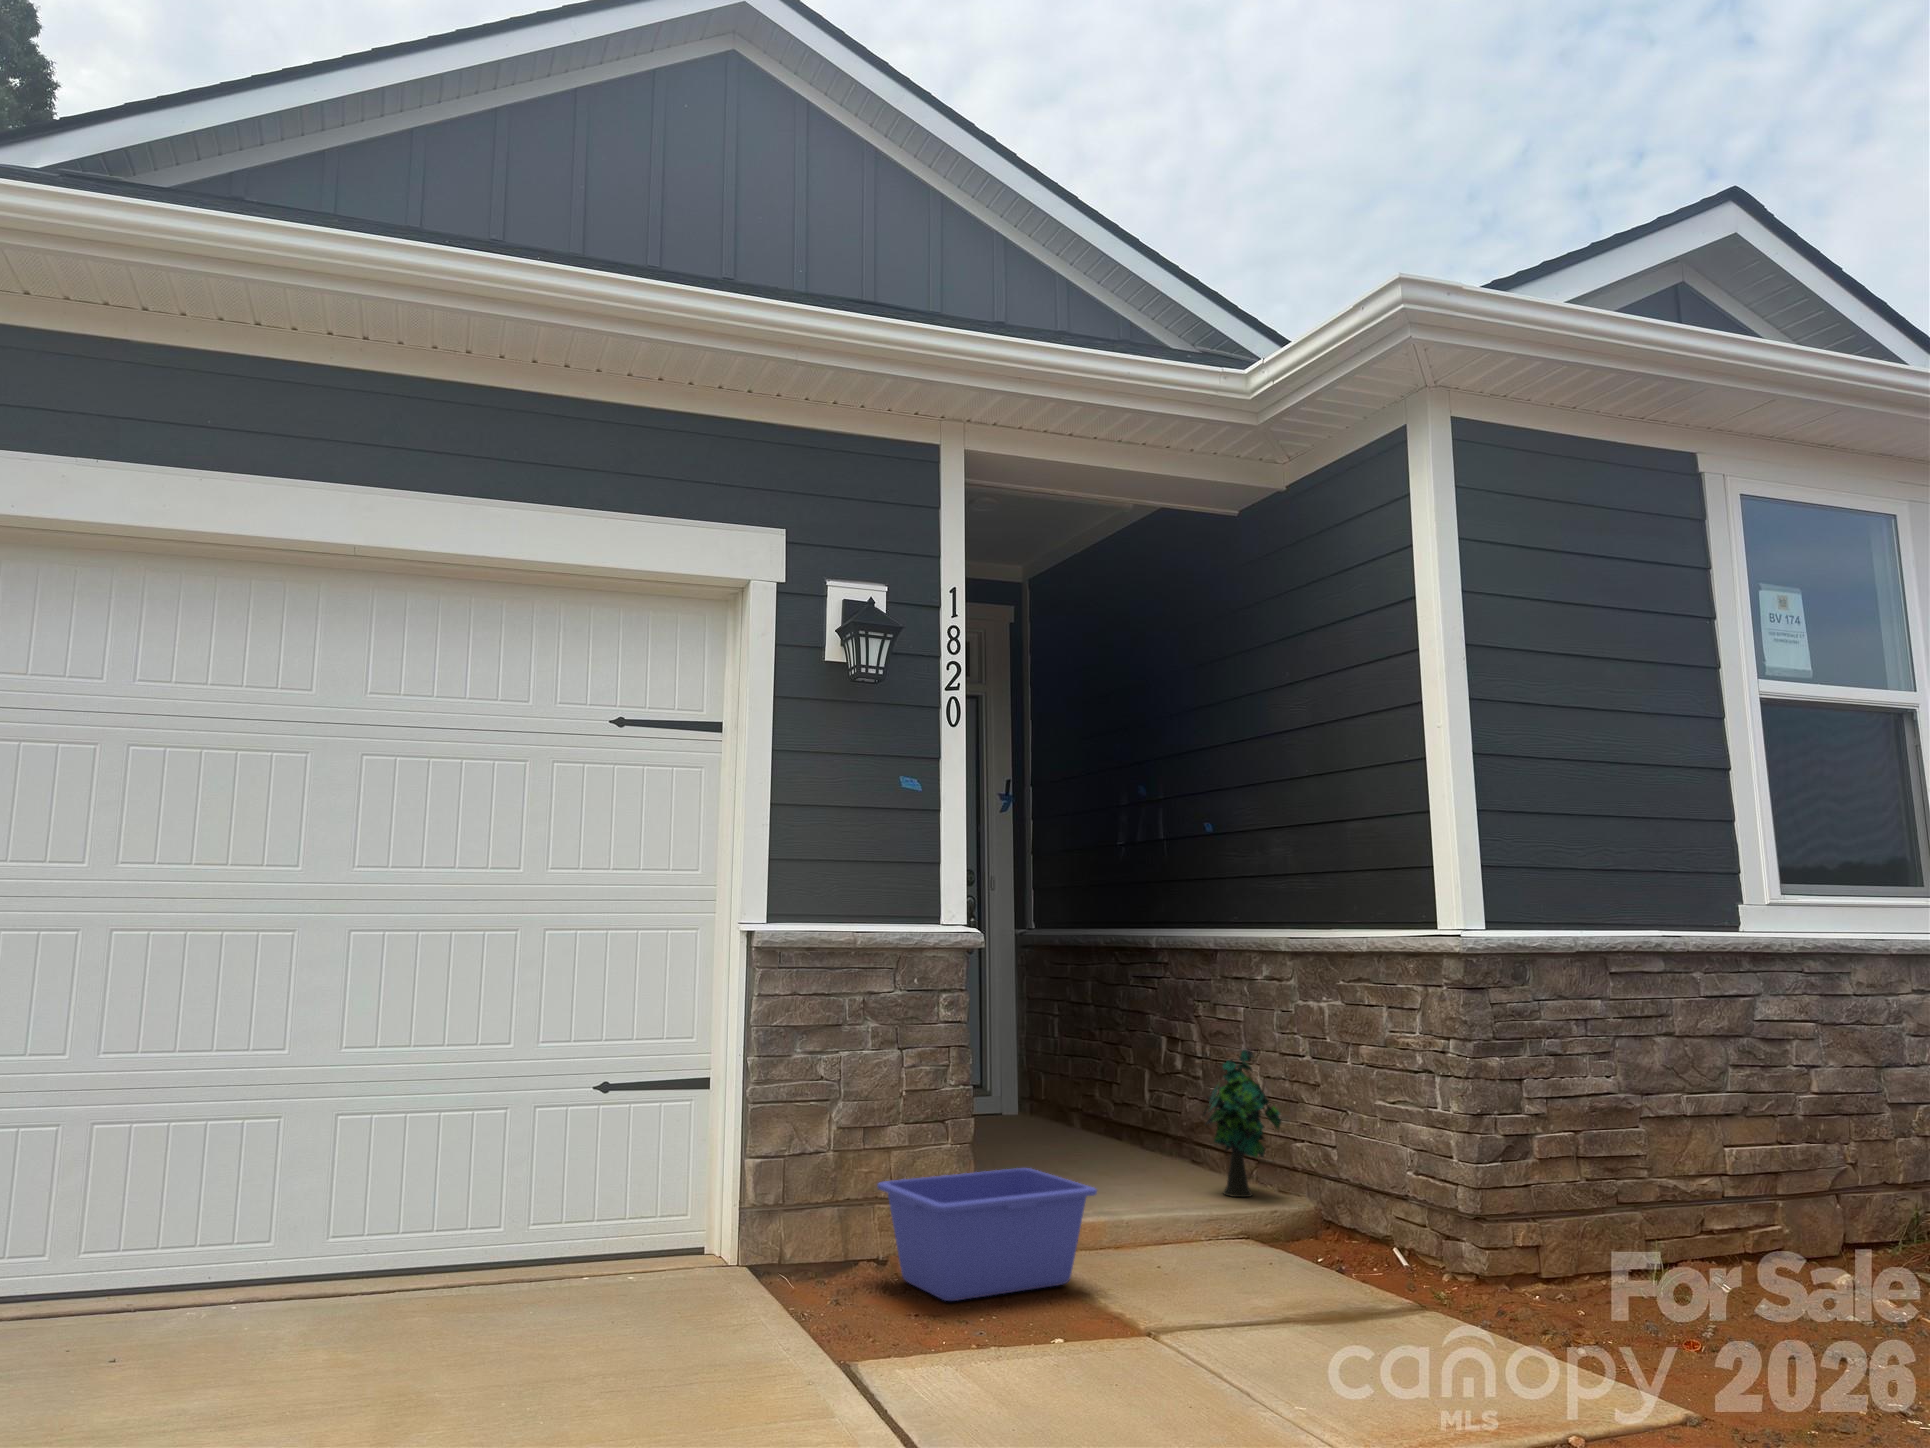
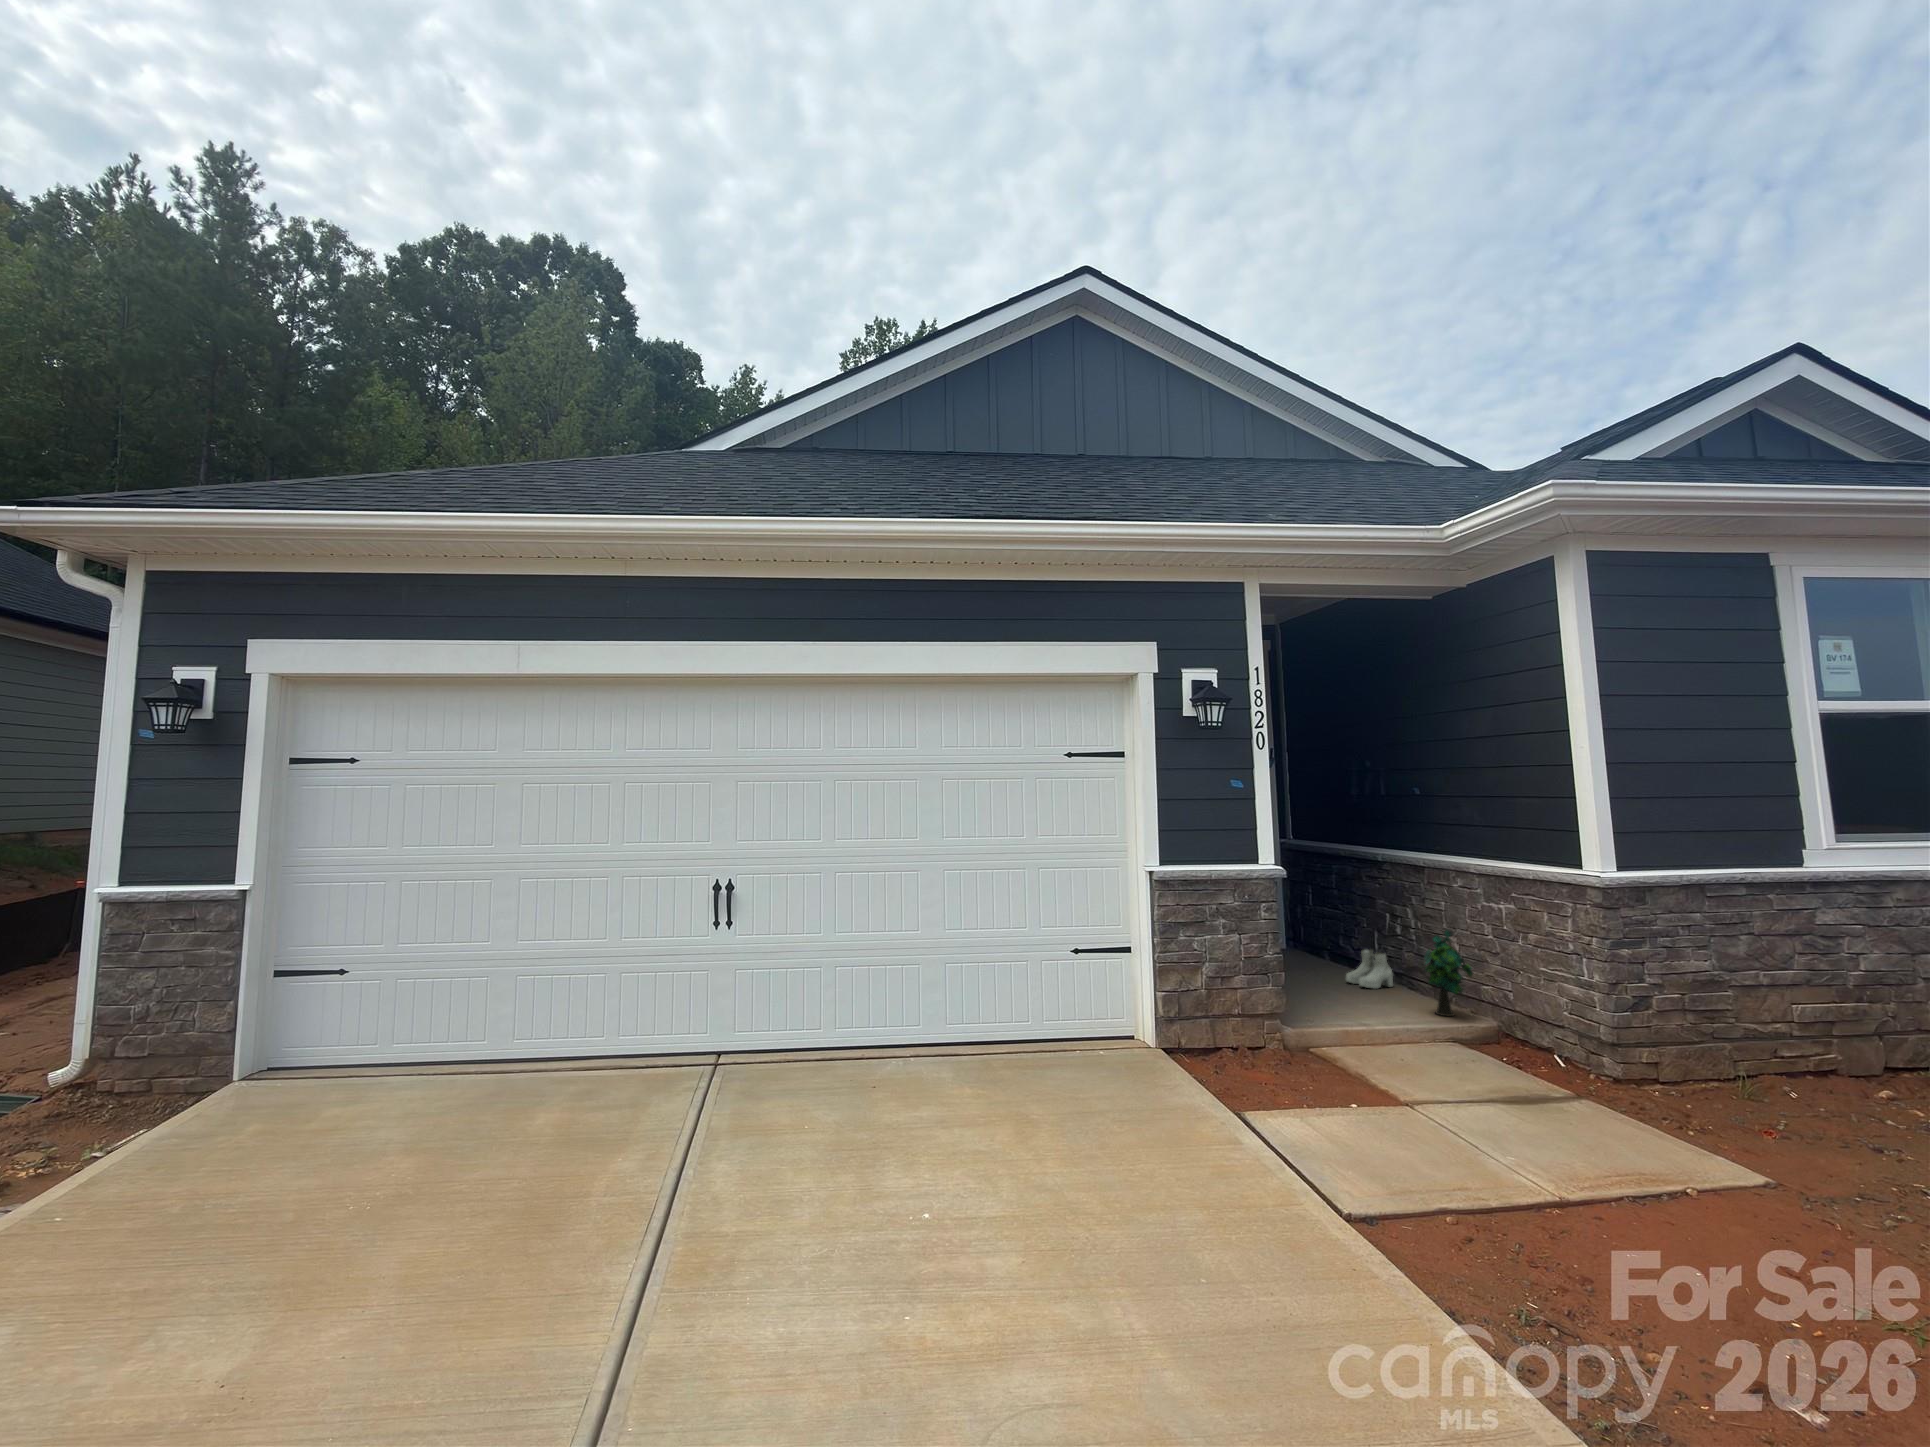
boots: none [1097,1100,1169,1164] -> present [1346,949,1393,989]
storage bin: present [877,1168,1097,1301] -> none [1234,999,1366,1075]

